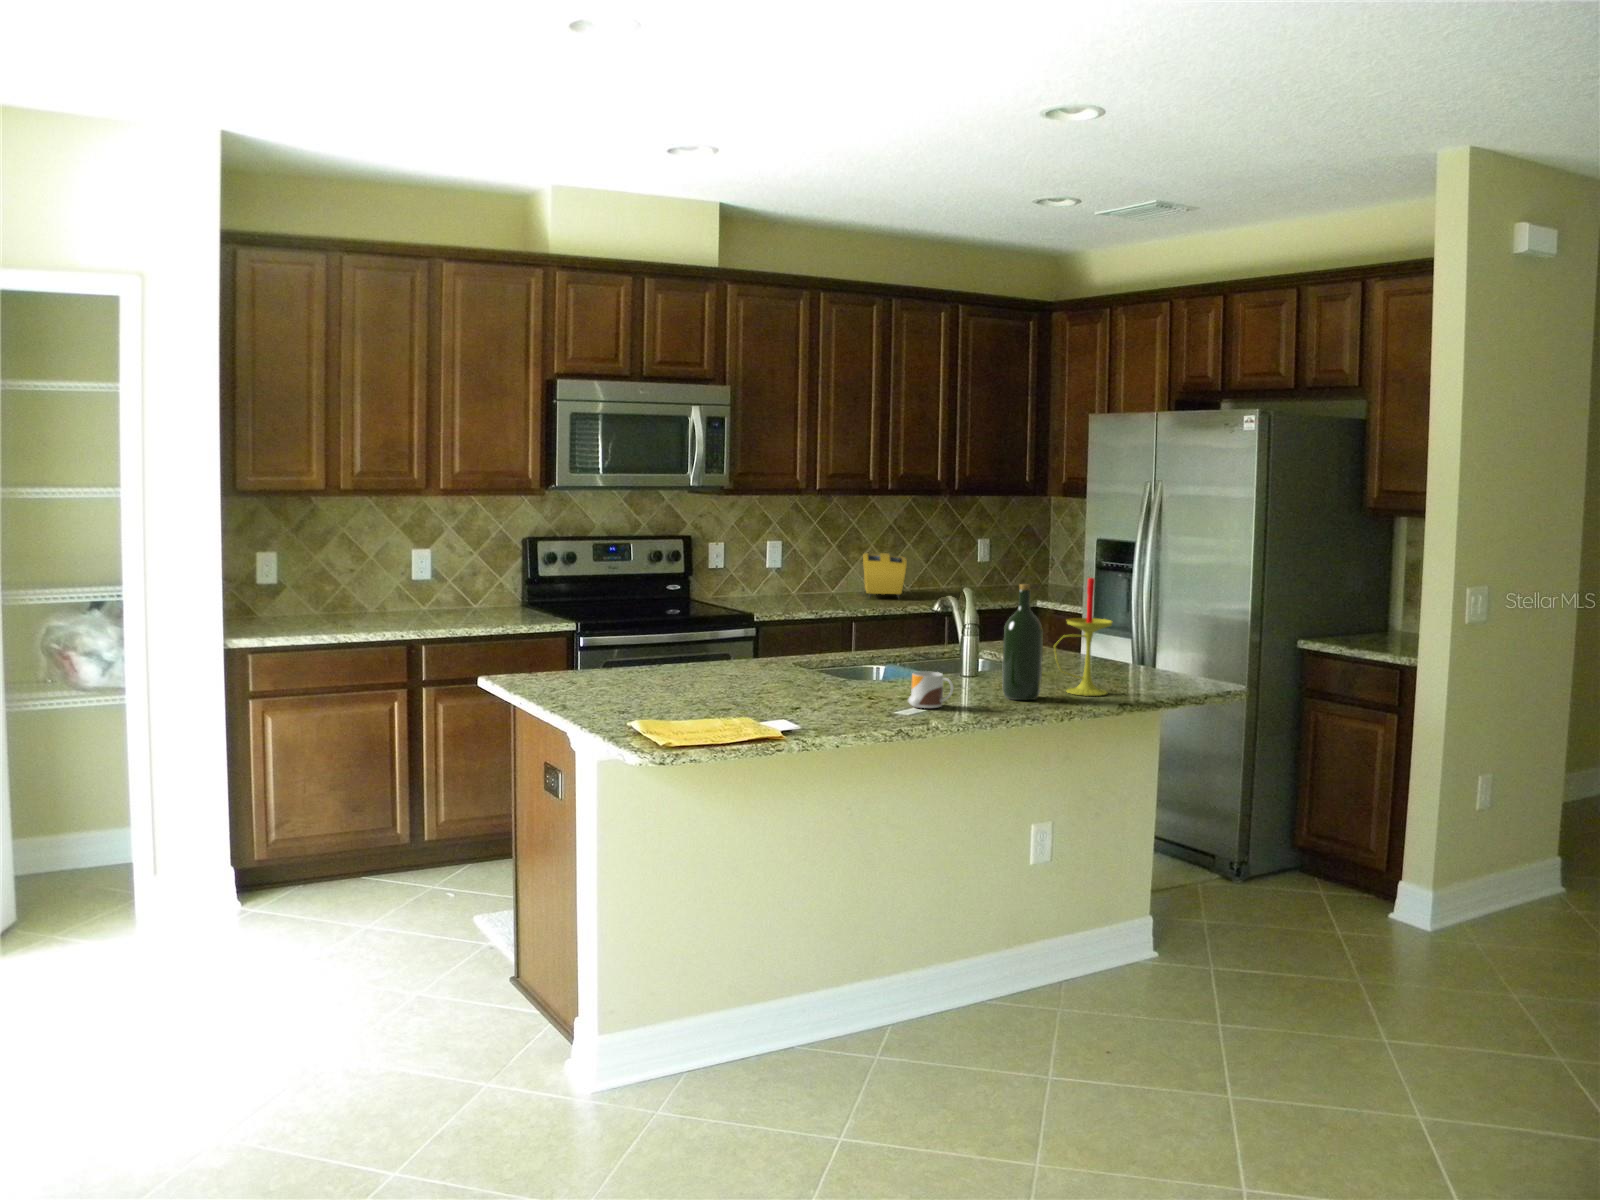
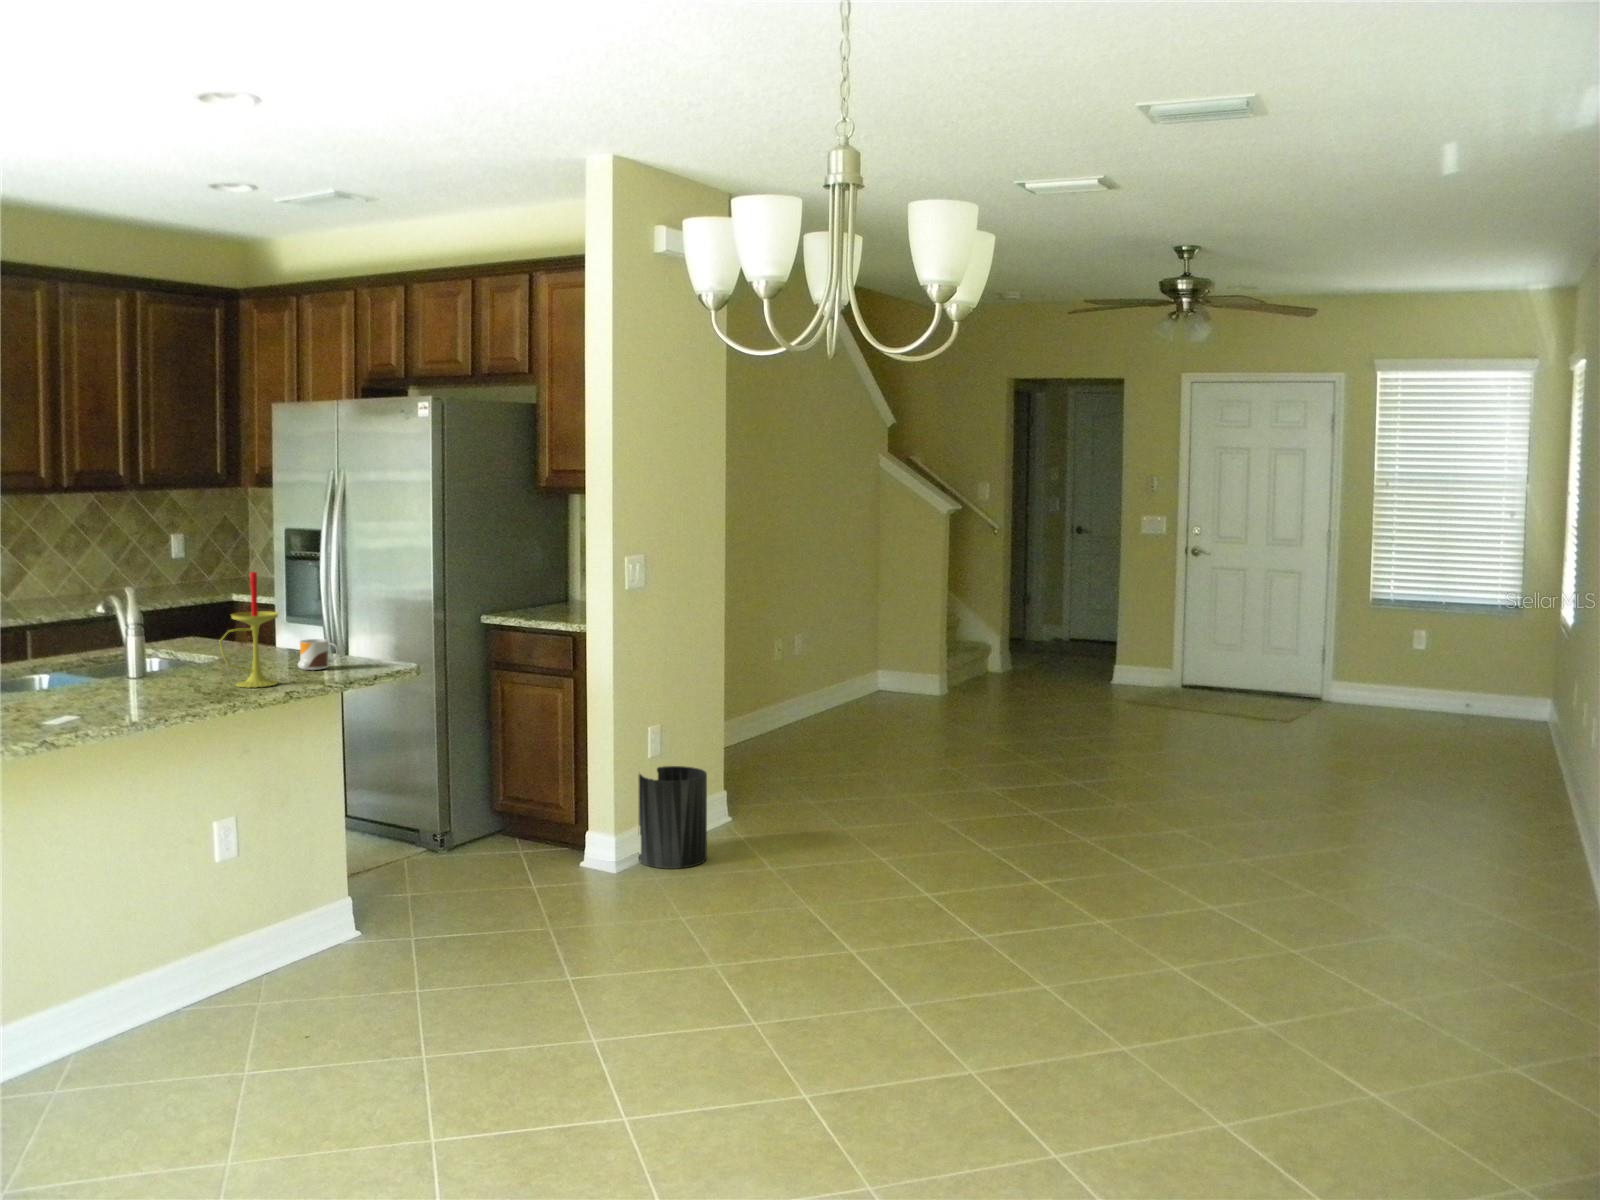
toaster: present [863,553,907,598] -> none [23,552,77,604]
wine bottle: present [1002,584,1043,700] -> none [163,582,206,698]
mug: present [908,671,954,708] -> present [298,639,338,670]
trash can: none [1468,825,1563,946] -> present [639,766,707,869]

